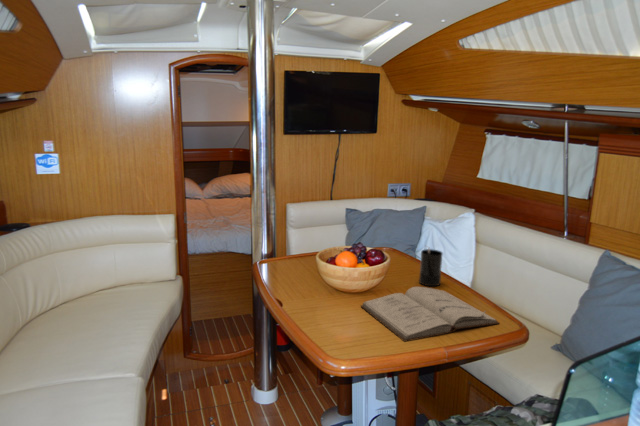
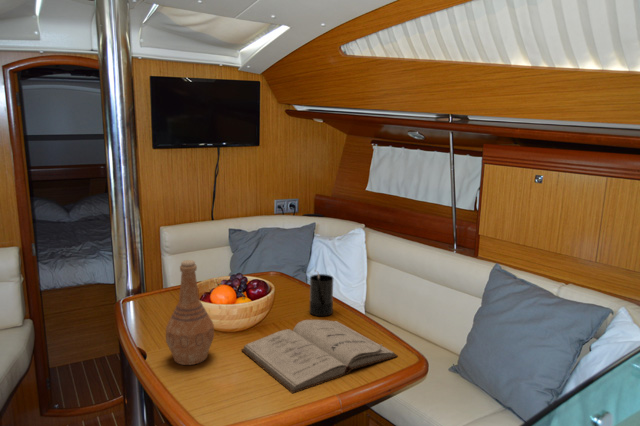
vase: none [301,227,339,313] -> present [166,260,214,365]

